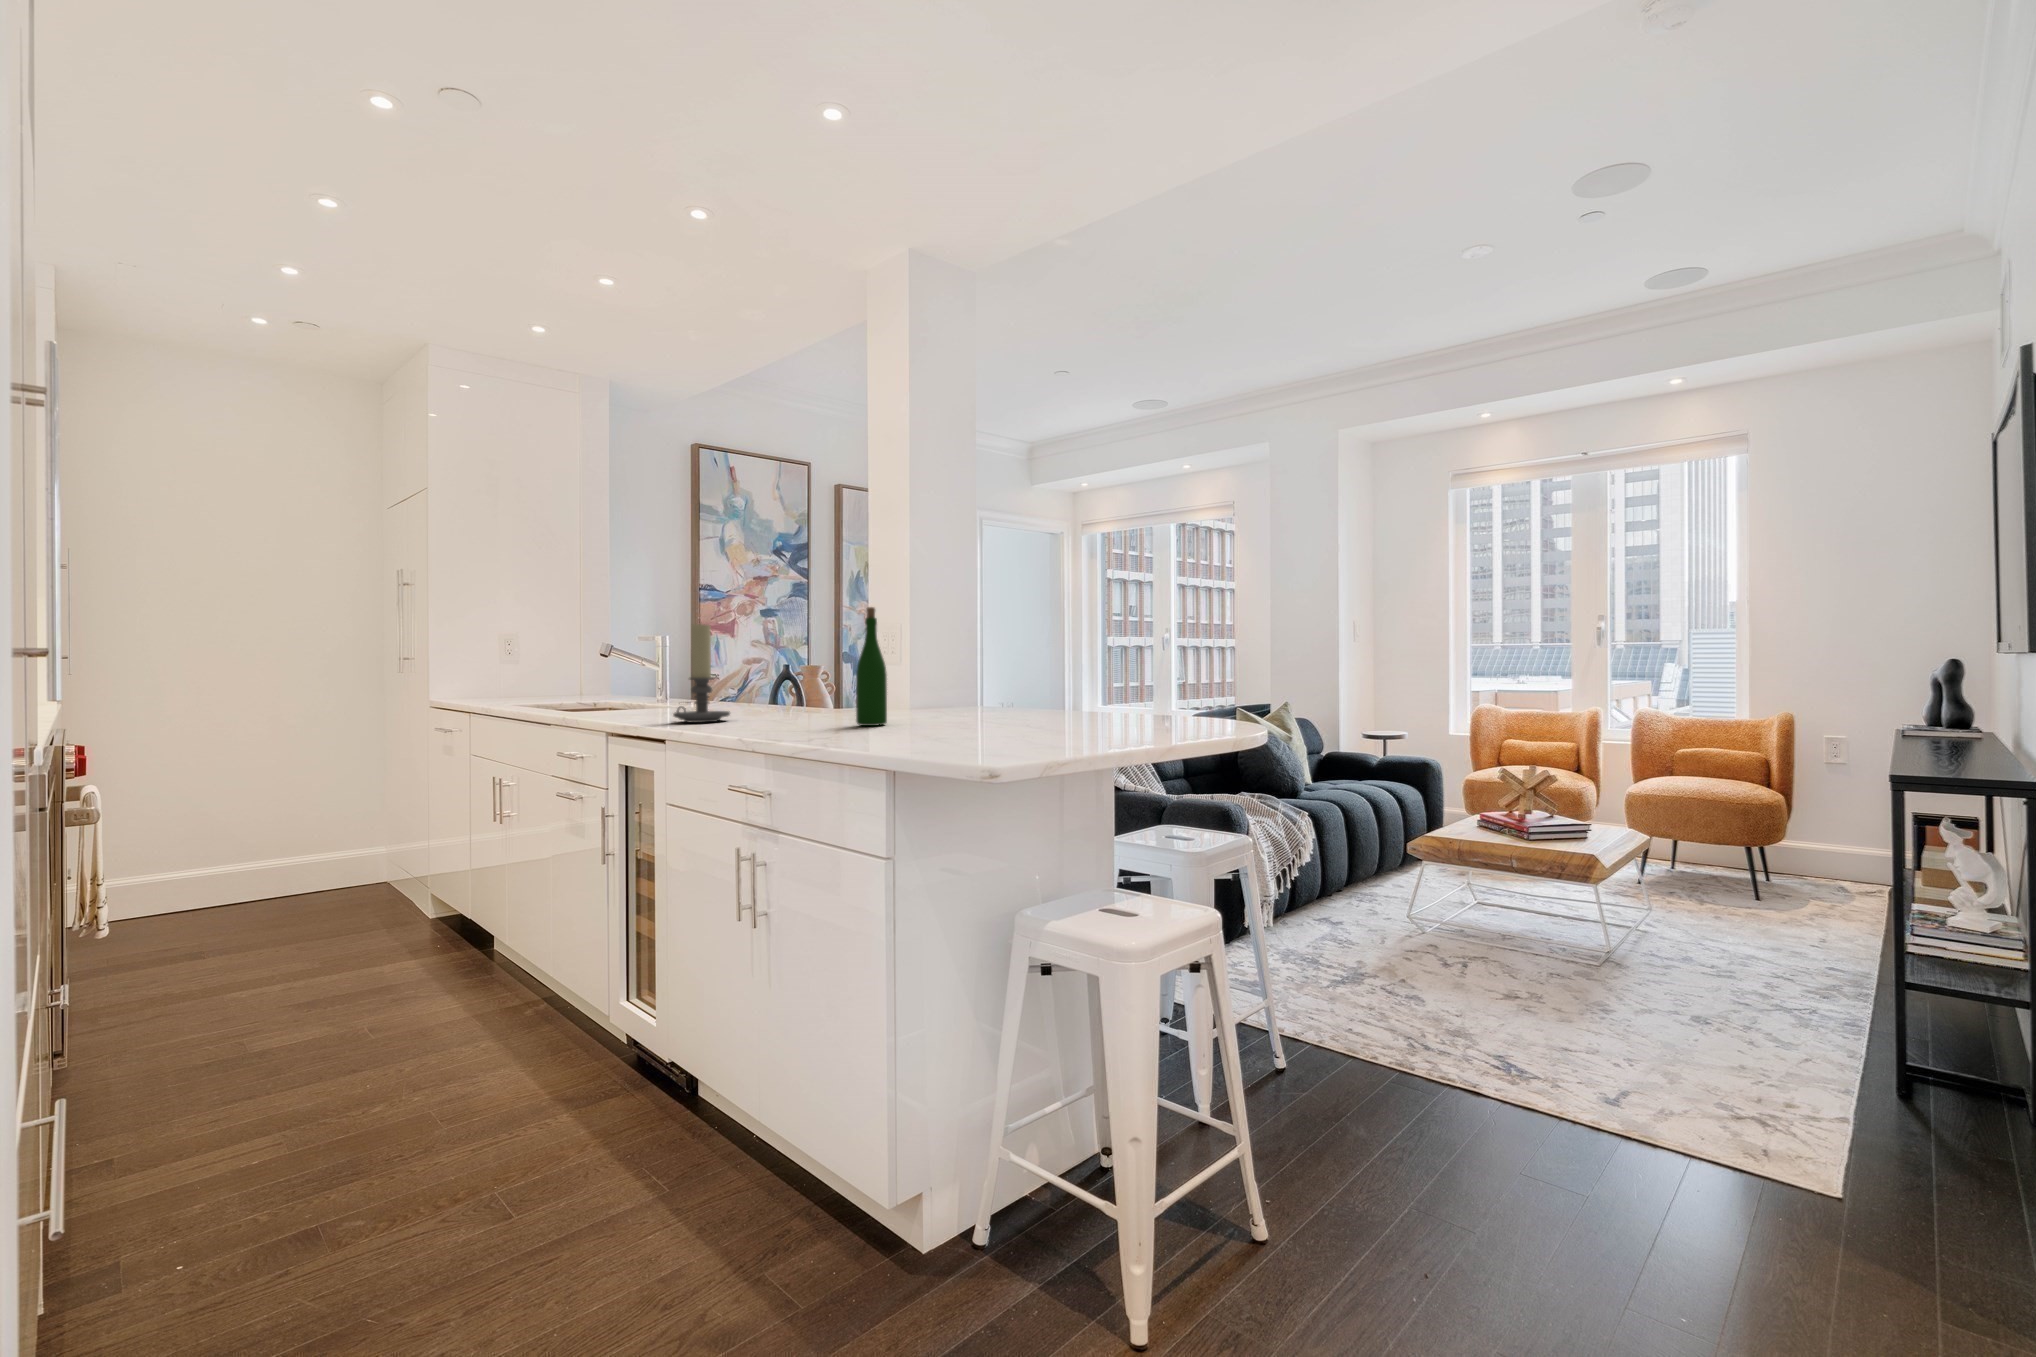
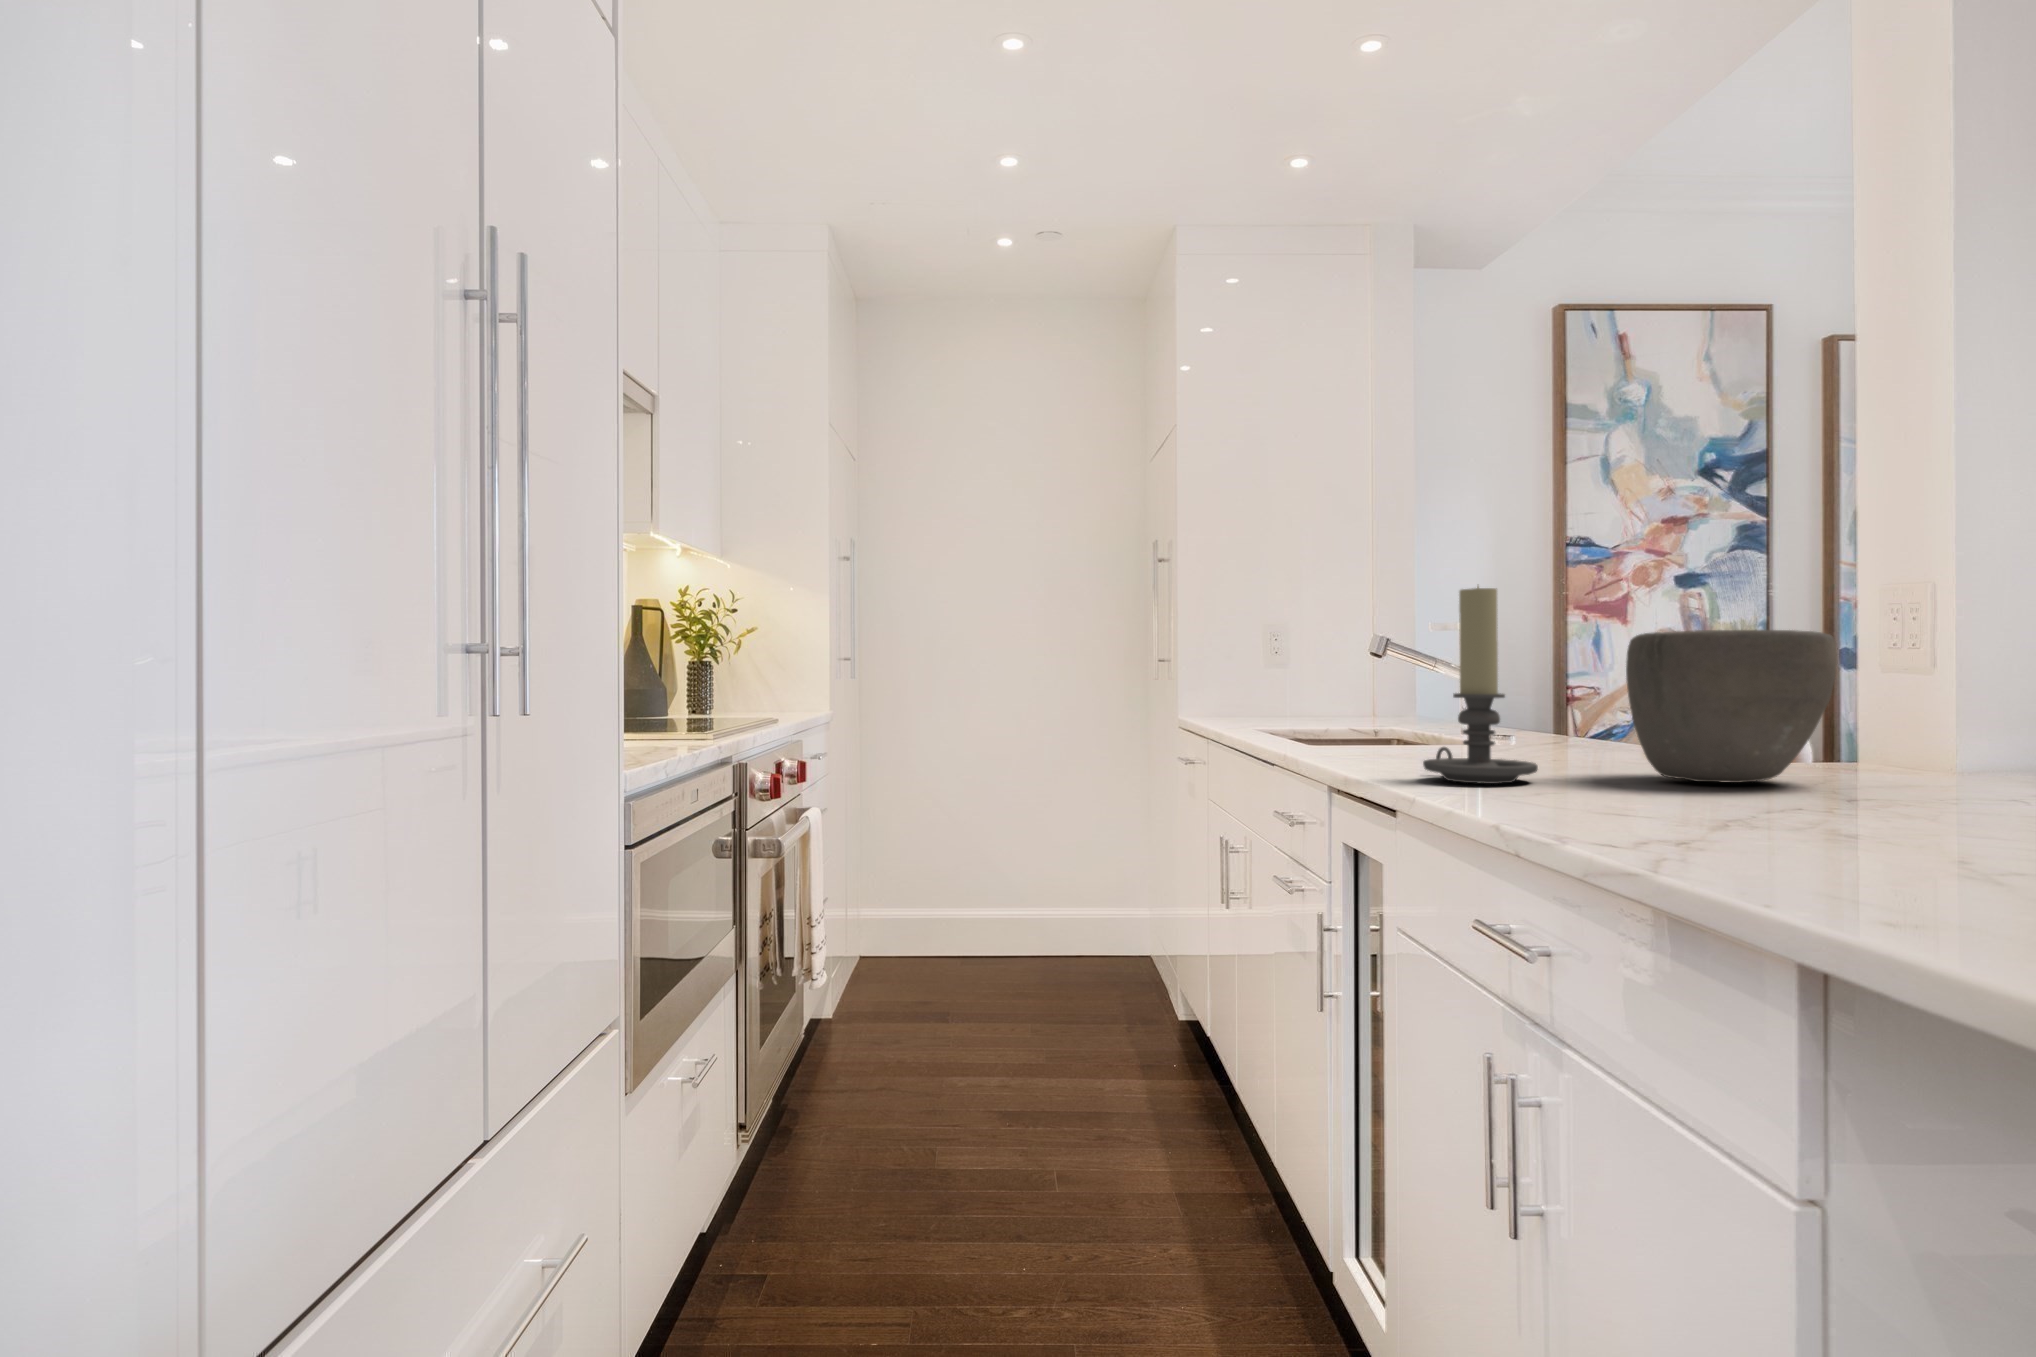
wine bottle: present [856,607,887,726] -> none [1855,505,1966,842]
bowl: none [767,648,847,715] -> present [1626,630,1837,783]

